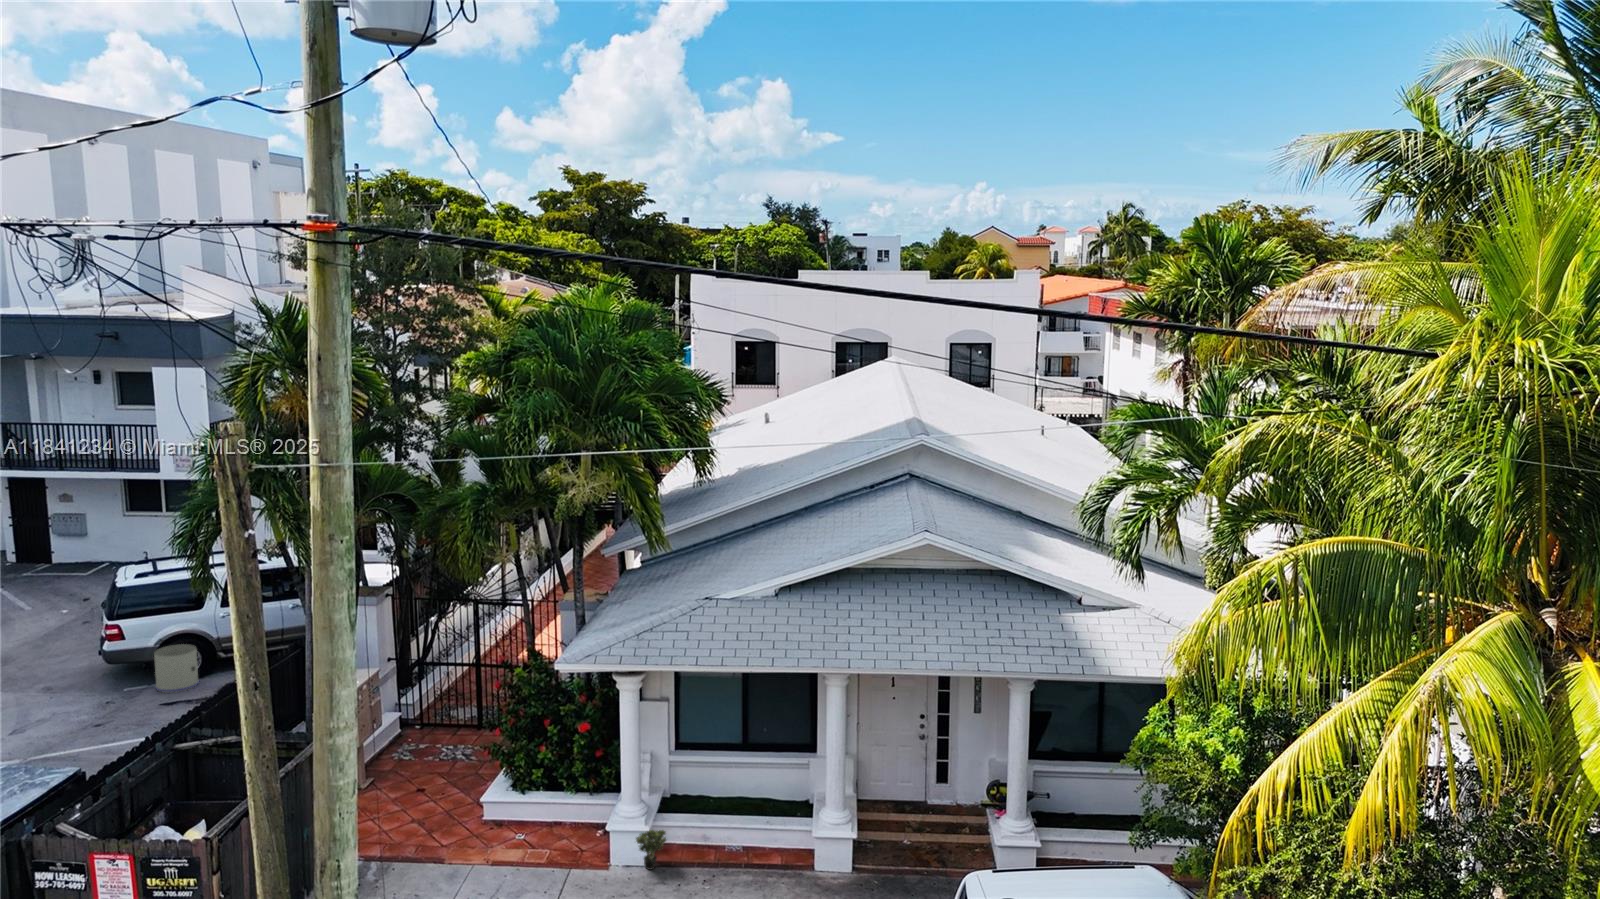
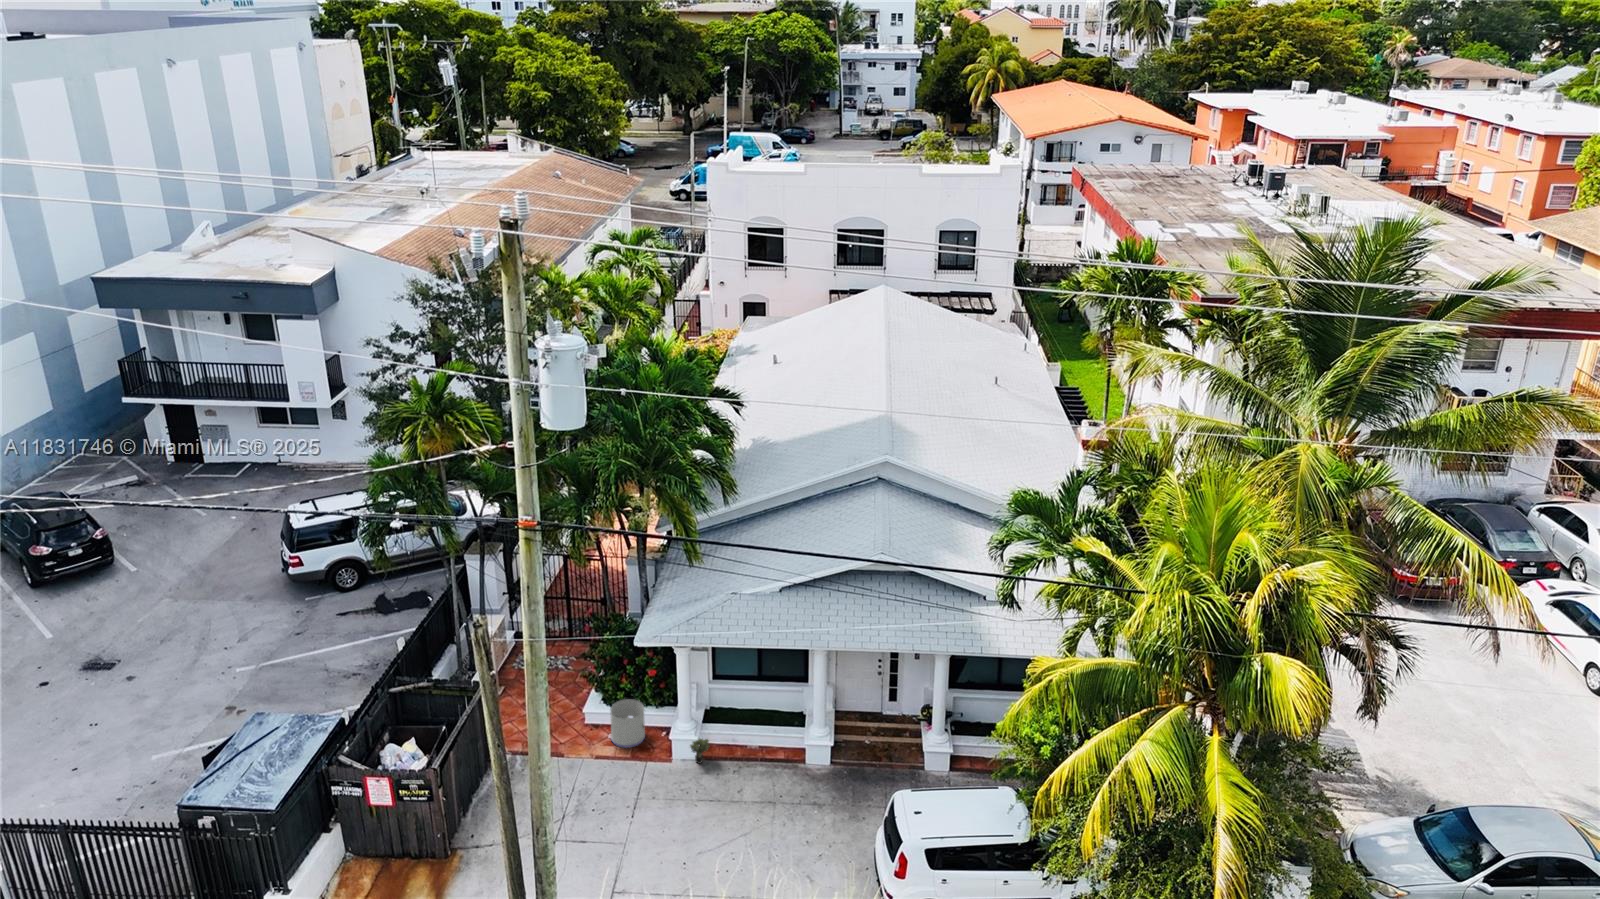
trash can: present [154,644,199,693] -> present [610,699,645,748]

